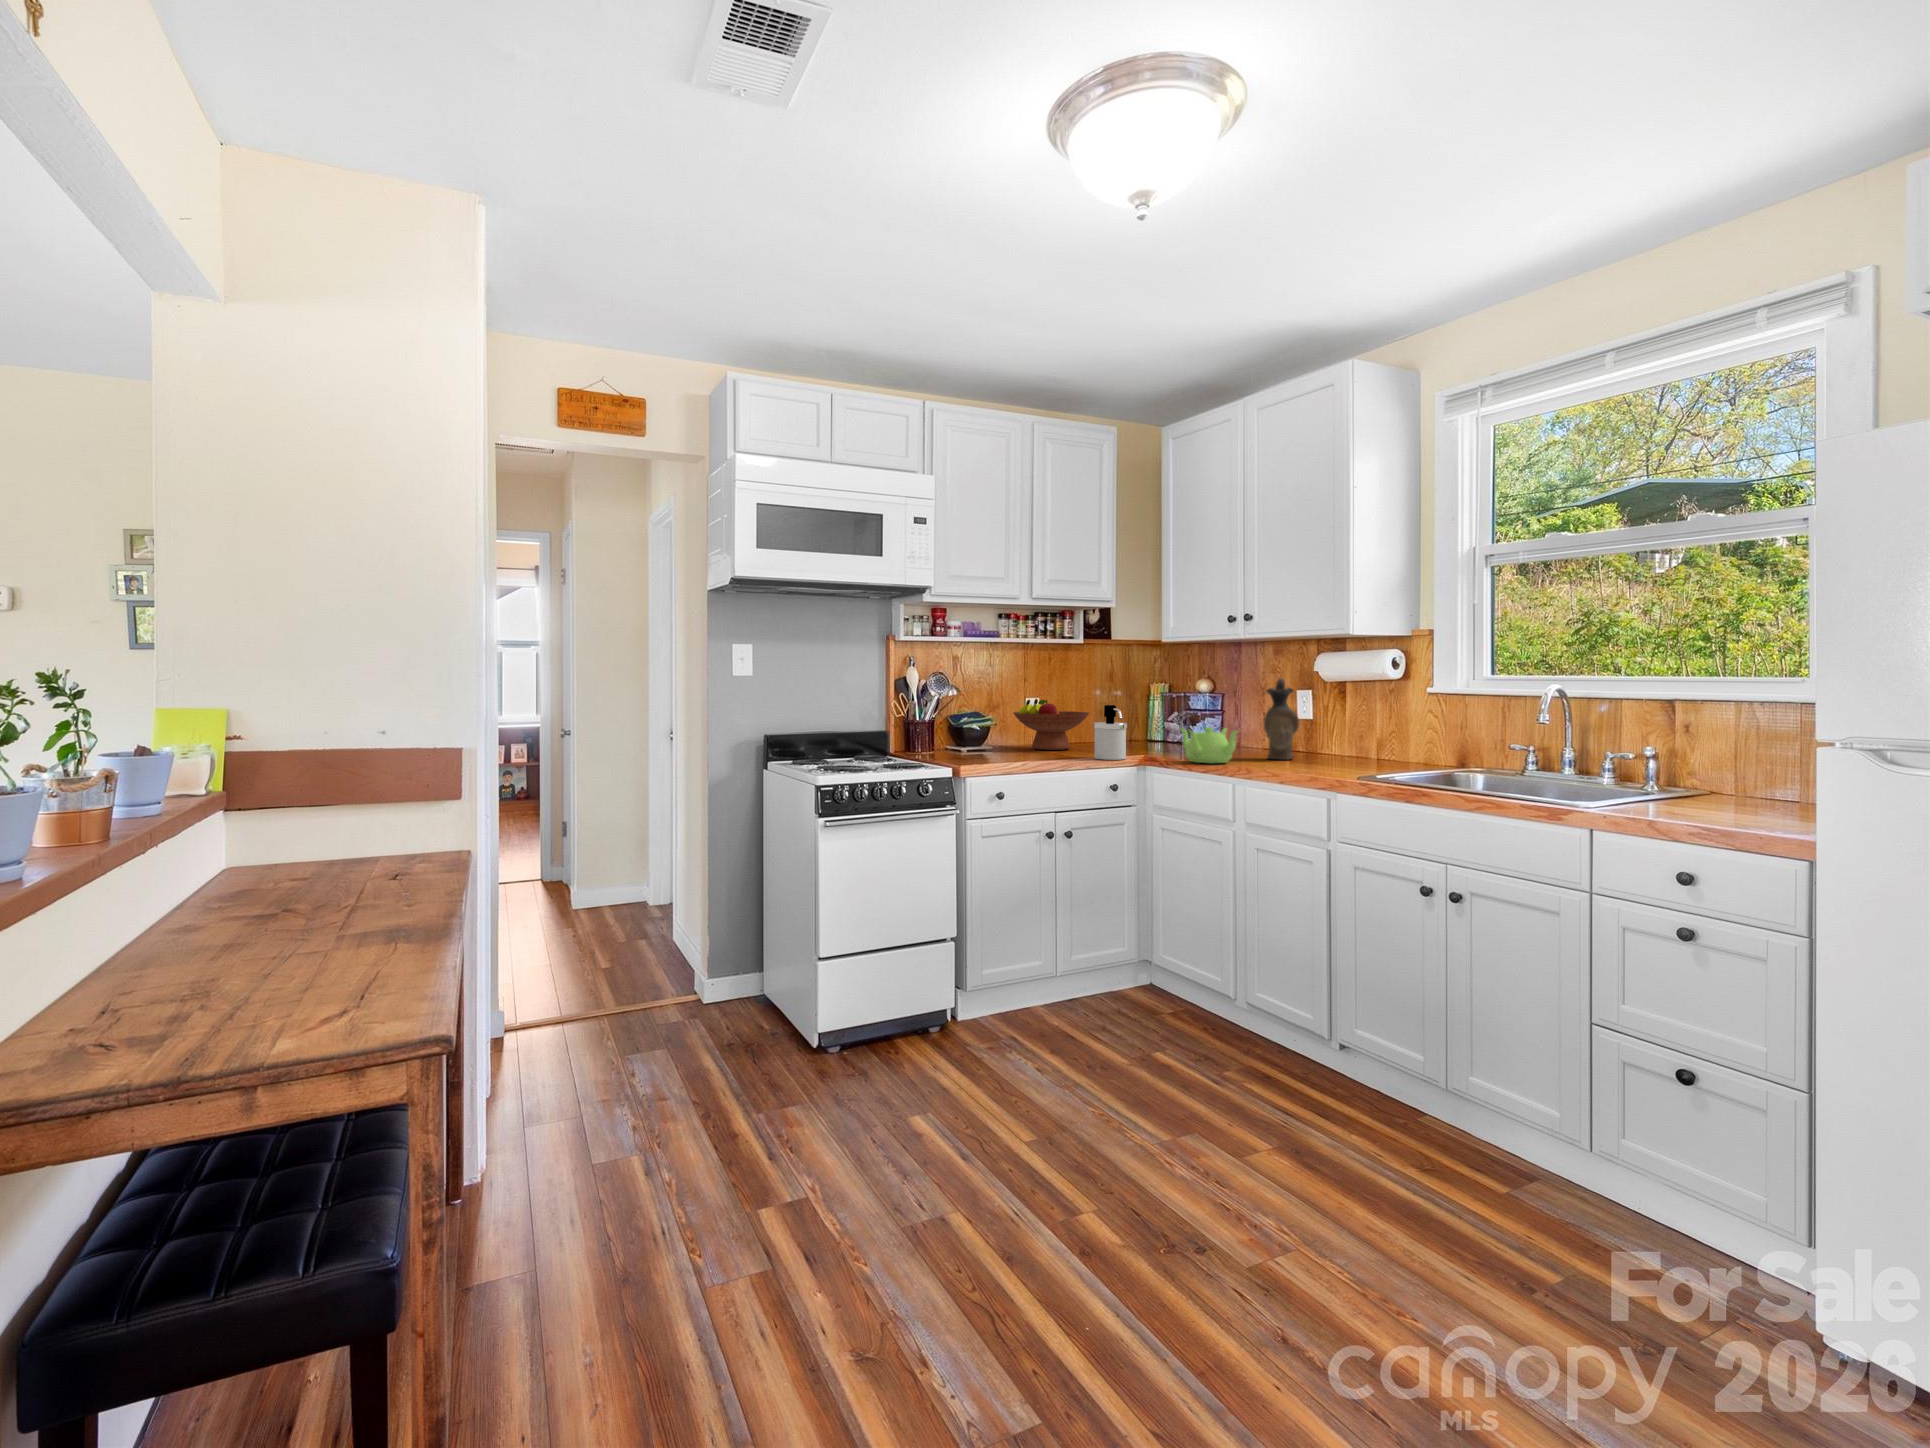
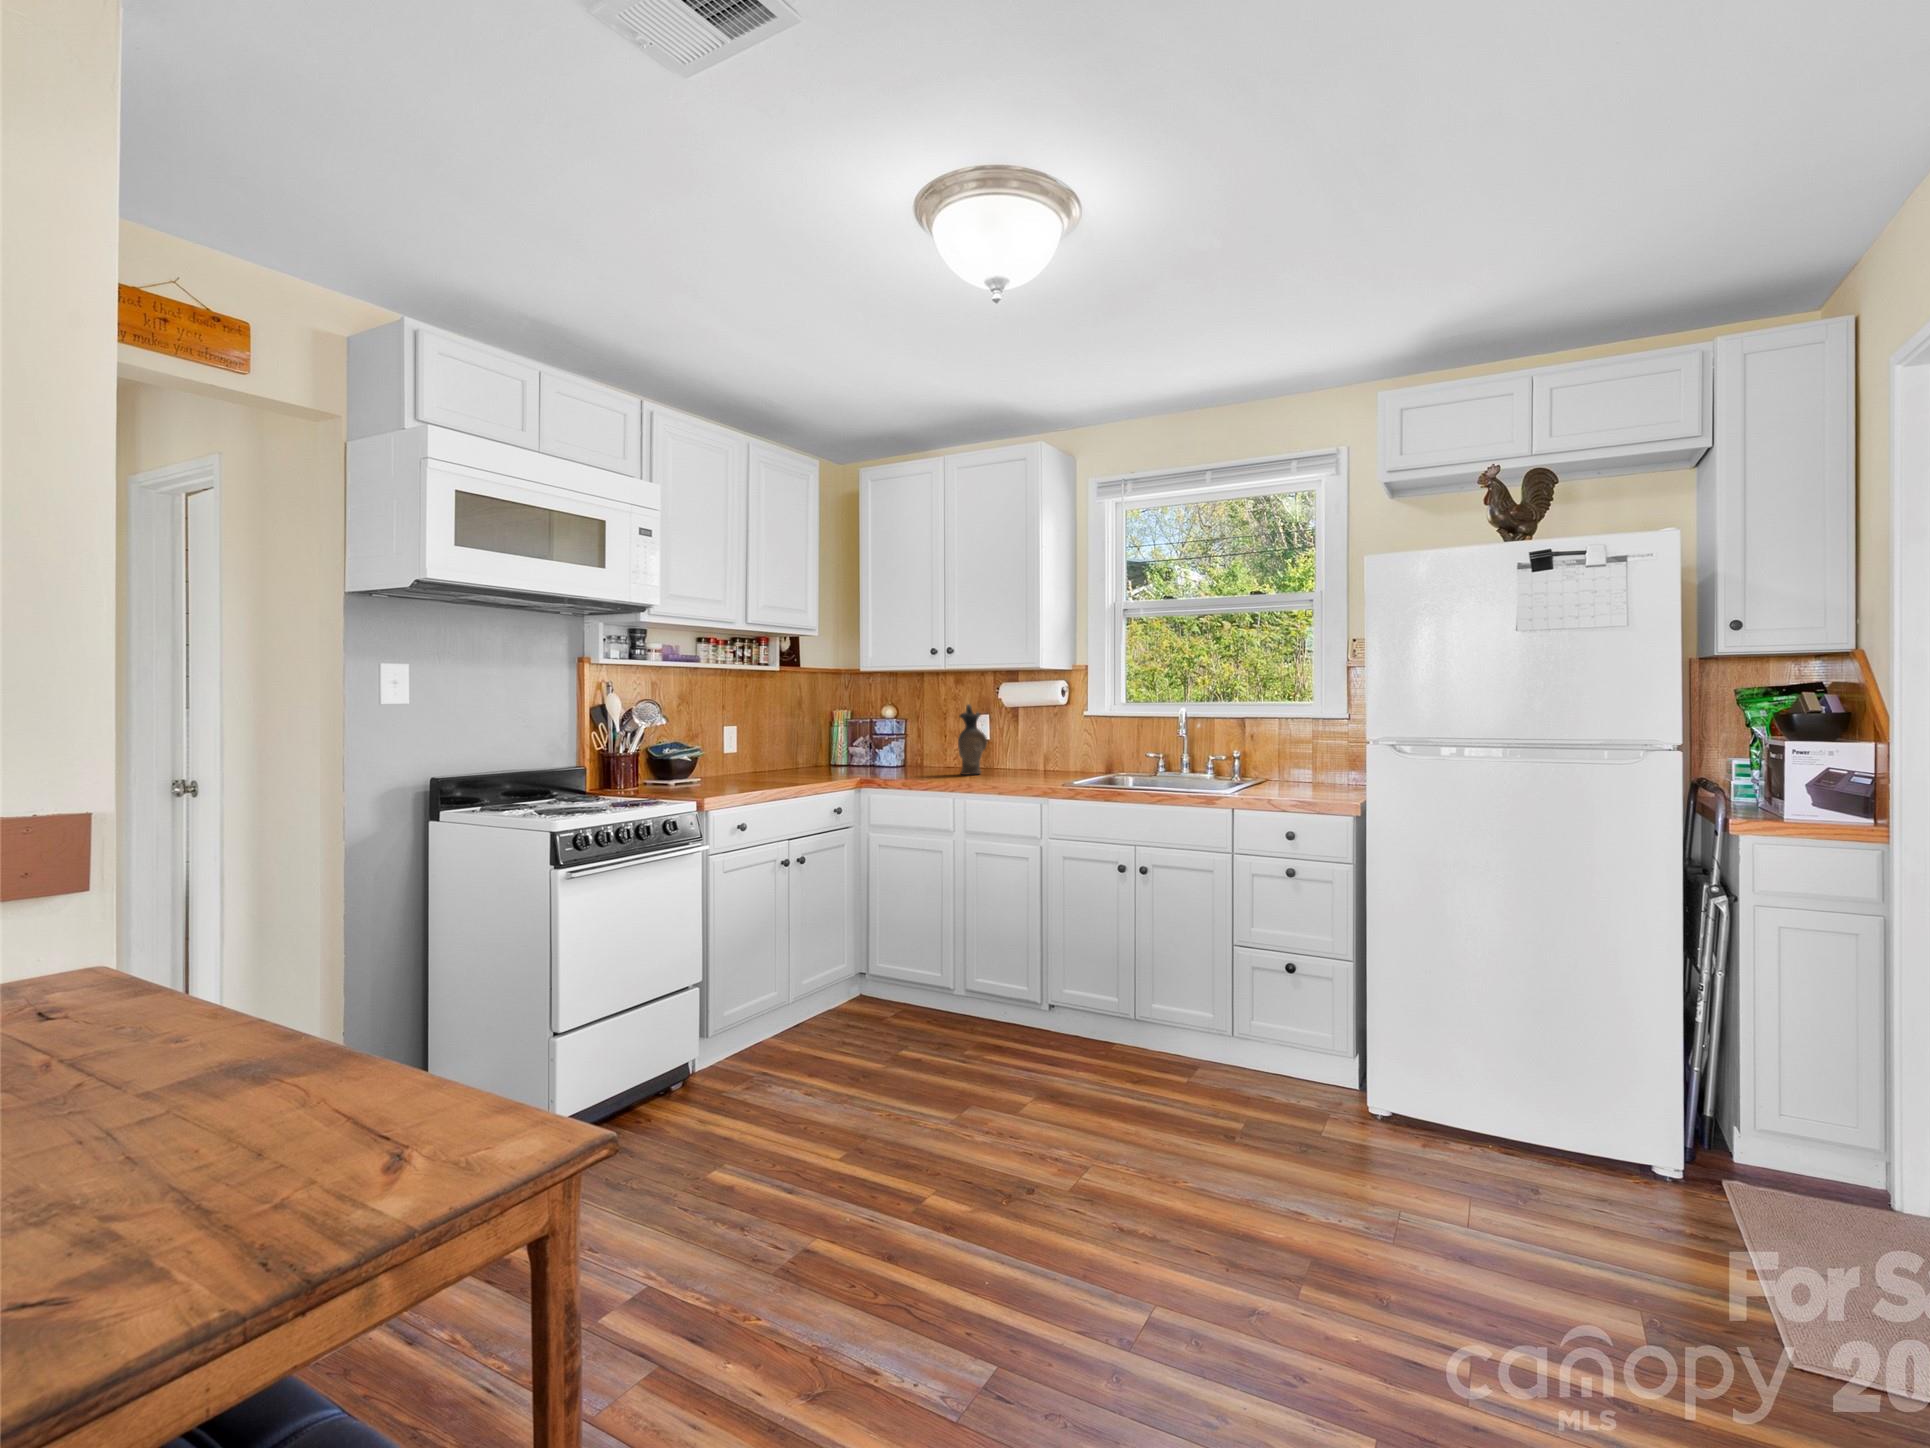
fruit bowl: present [1013,699,1089,750] -> none [715,726,795,777]
soap dispenser: present [1093,705,1127,760] -> none [816,730,849,783]
teapot: present [1180,727,1237,763] -> none [893,749,951,780]

